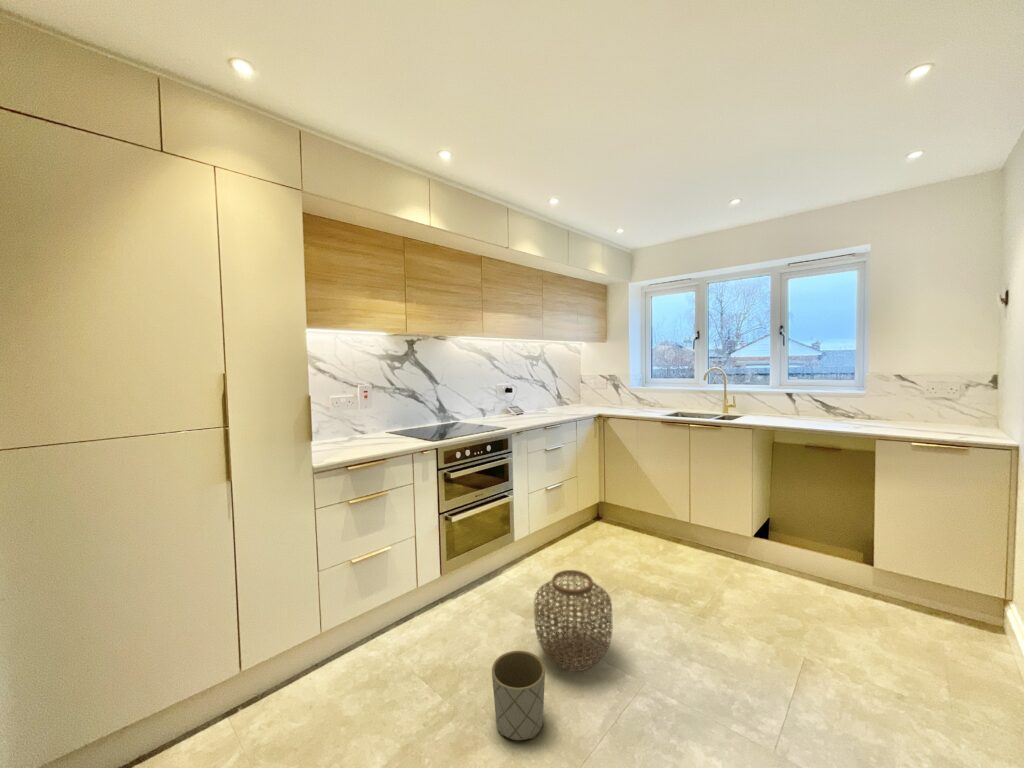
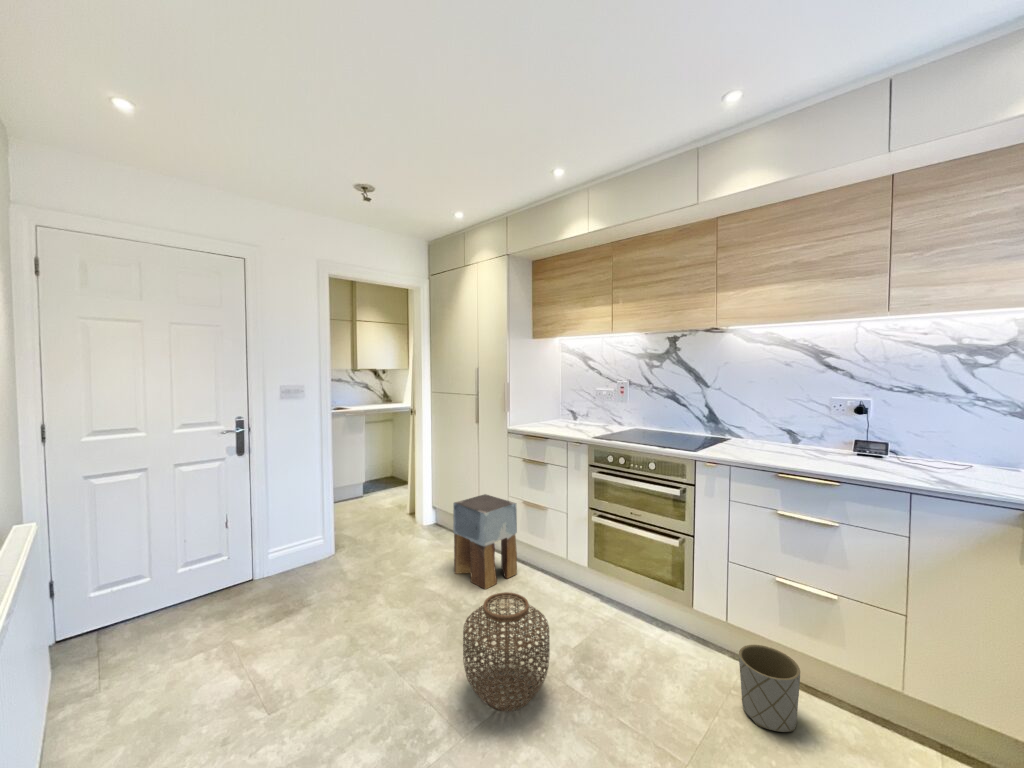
stool: none [274,561,383,741] -> present [453,494,517,589]
planter: present [492,651,545,740] -> present [739,645,800,732]

